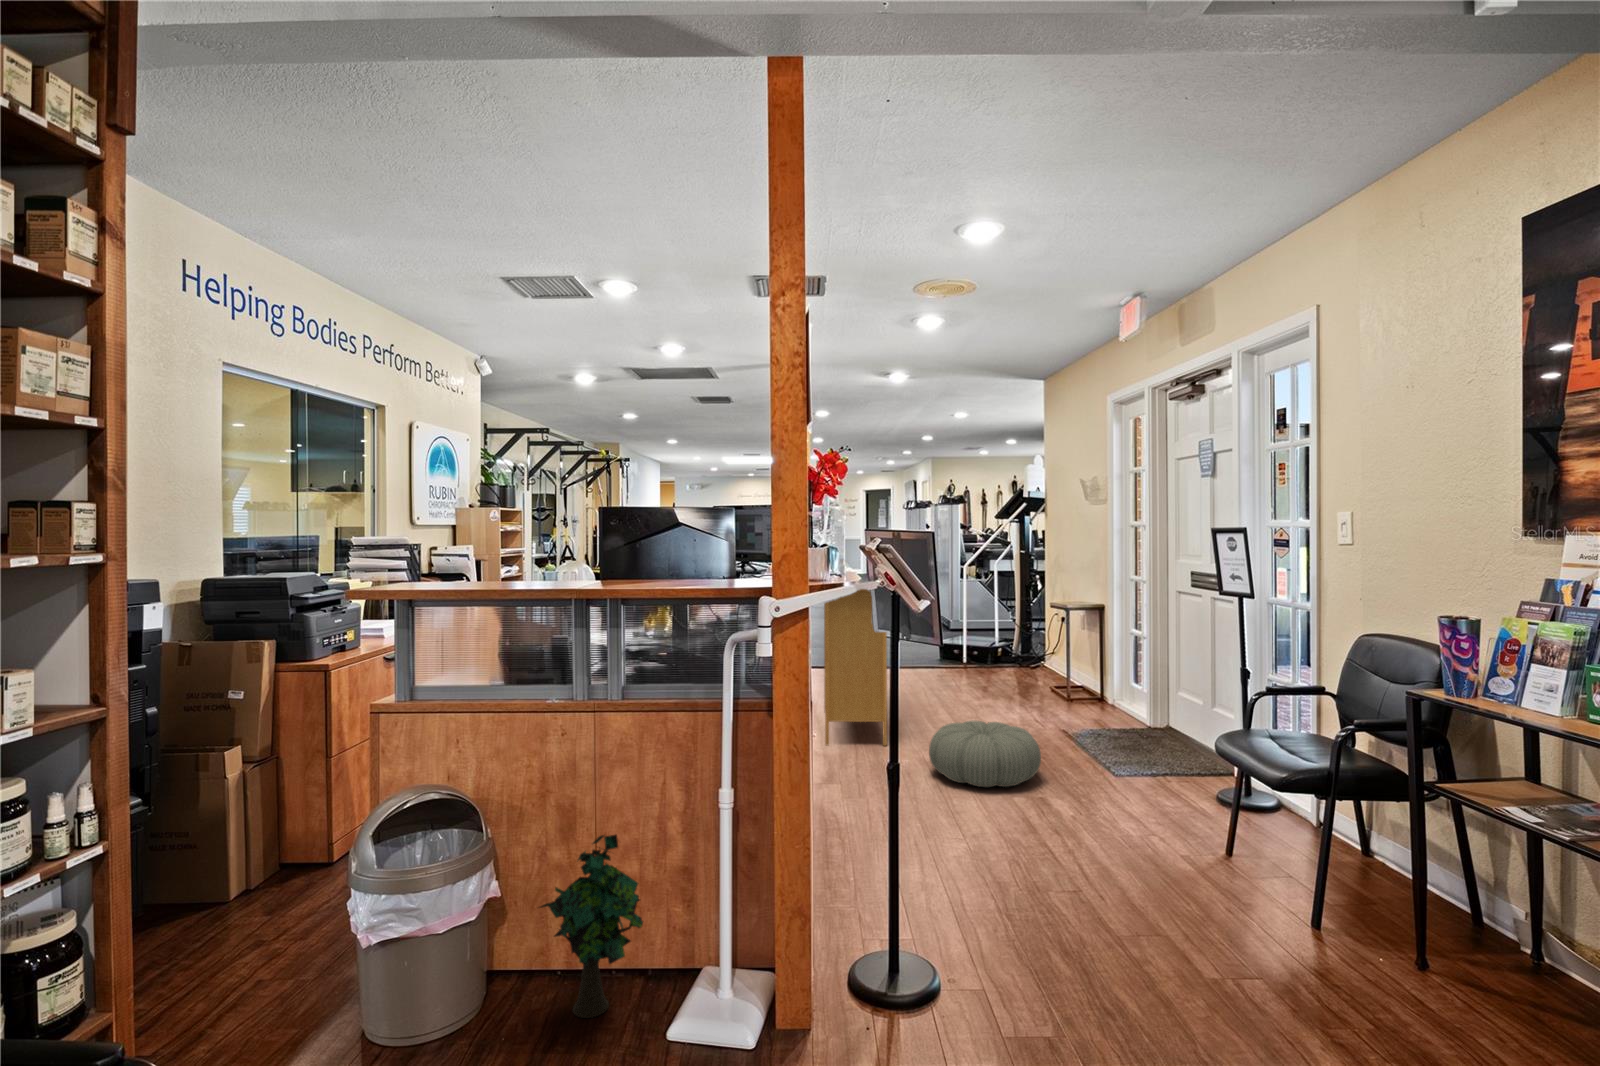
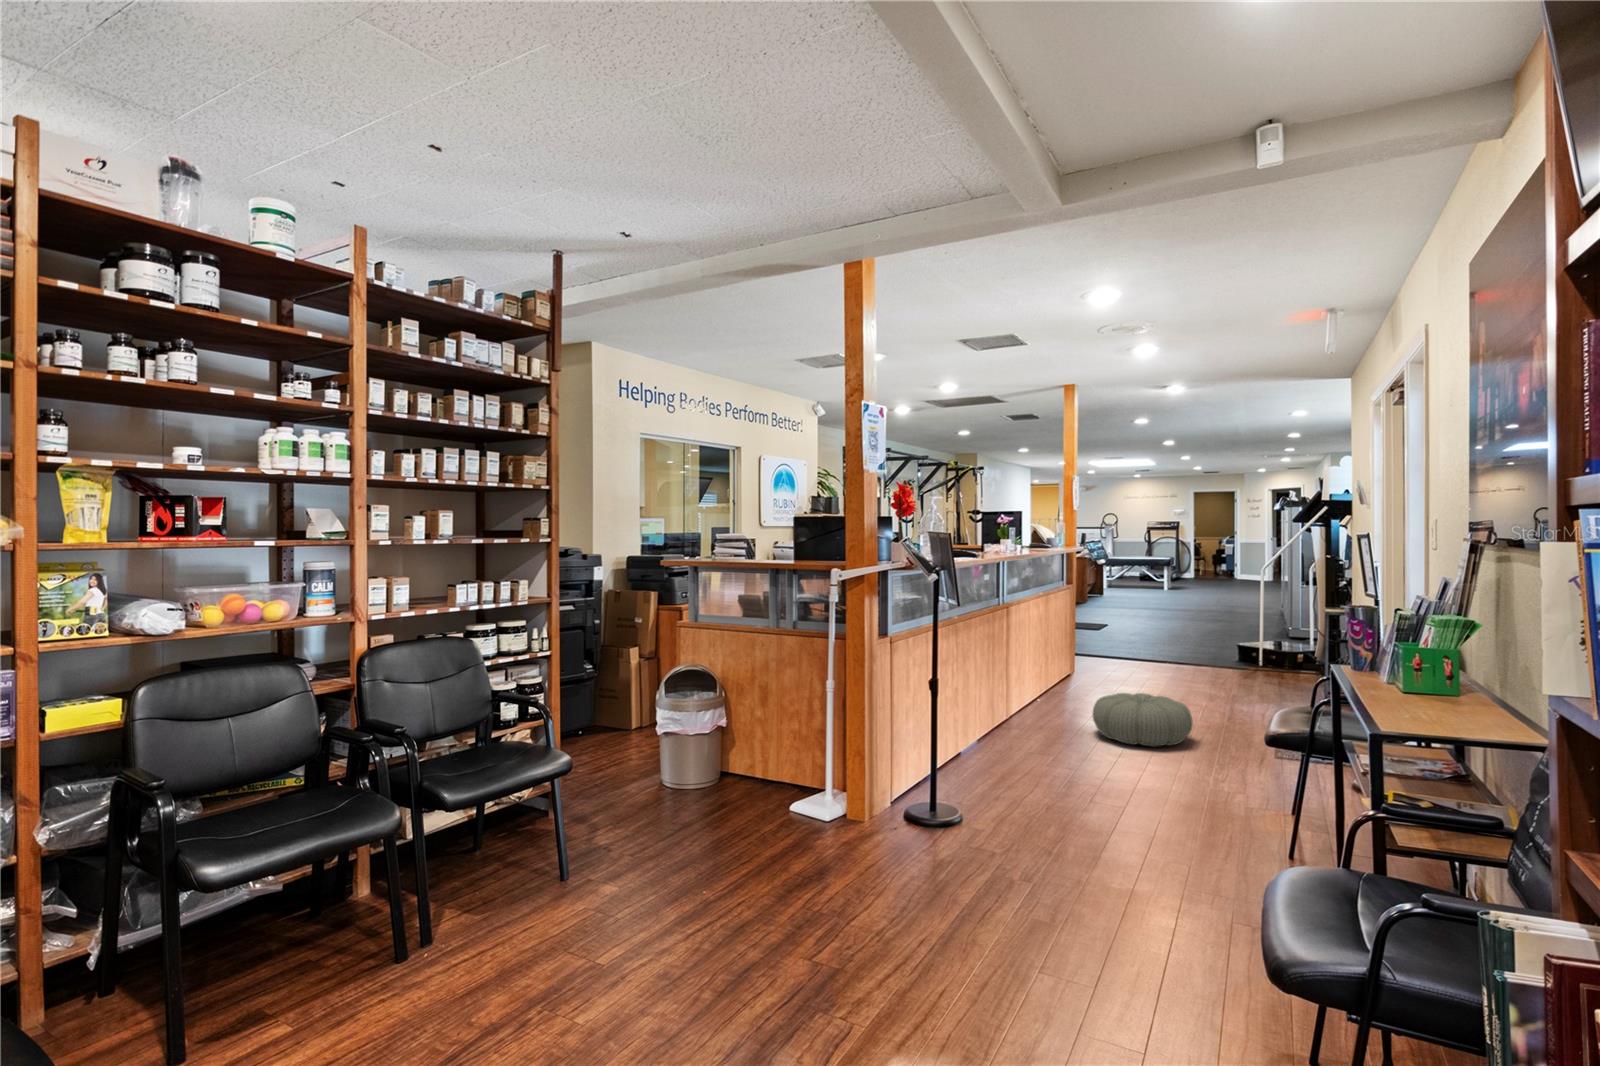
console table: present [824,589,887,746] -> none [1029,570,1113,711]
decorative plant: present [540,835,643,1018] -> none [732,698,789,795]

